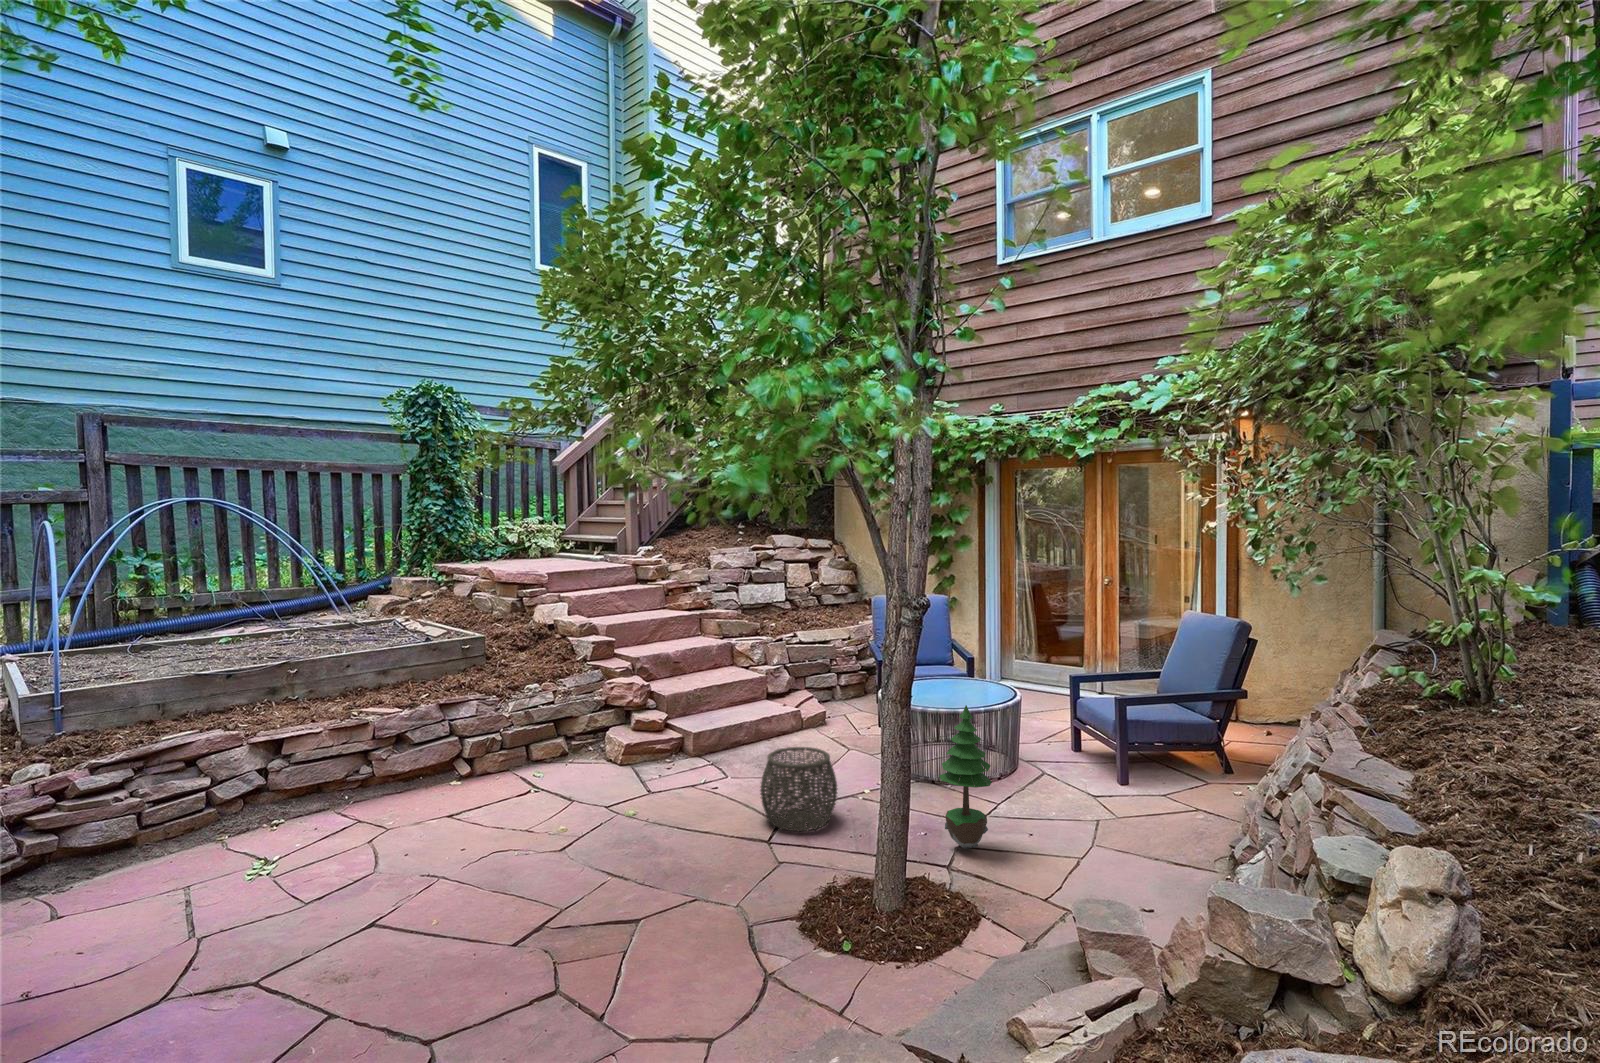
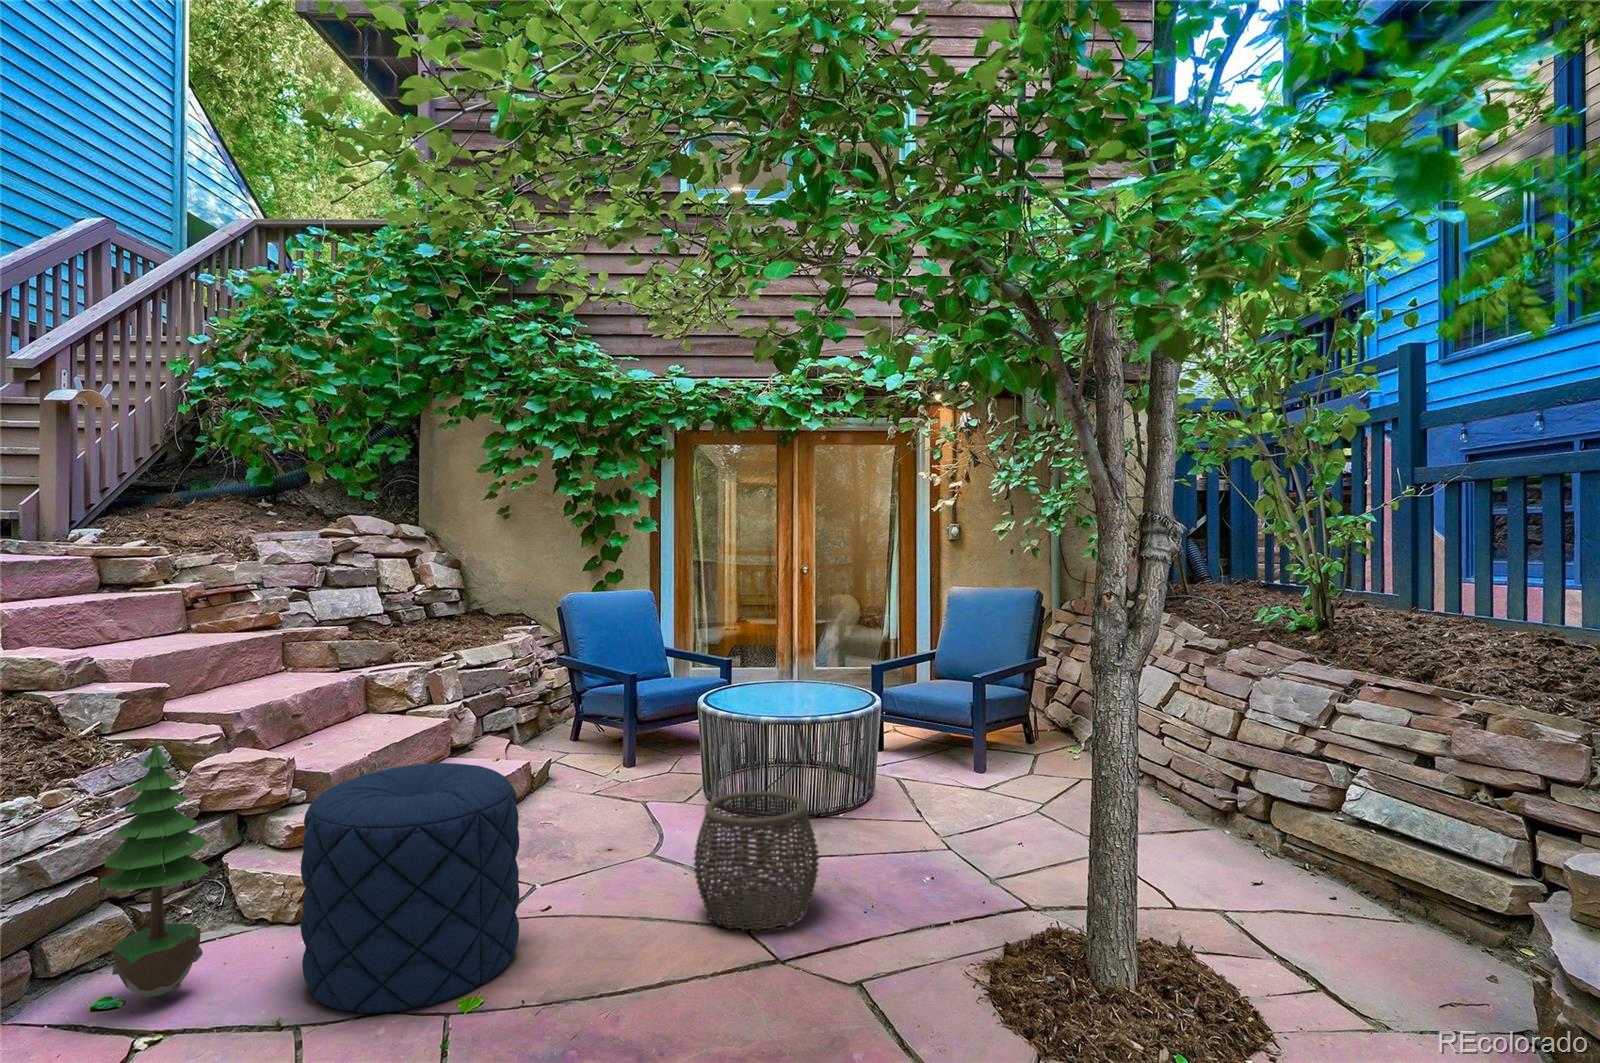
pouf: none [580,698,683,816] -> present [301,763,519,1013]
potted tree: present [939,705,992,850] -> present [100,743,211,1000]

